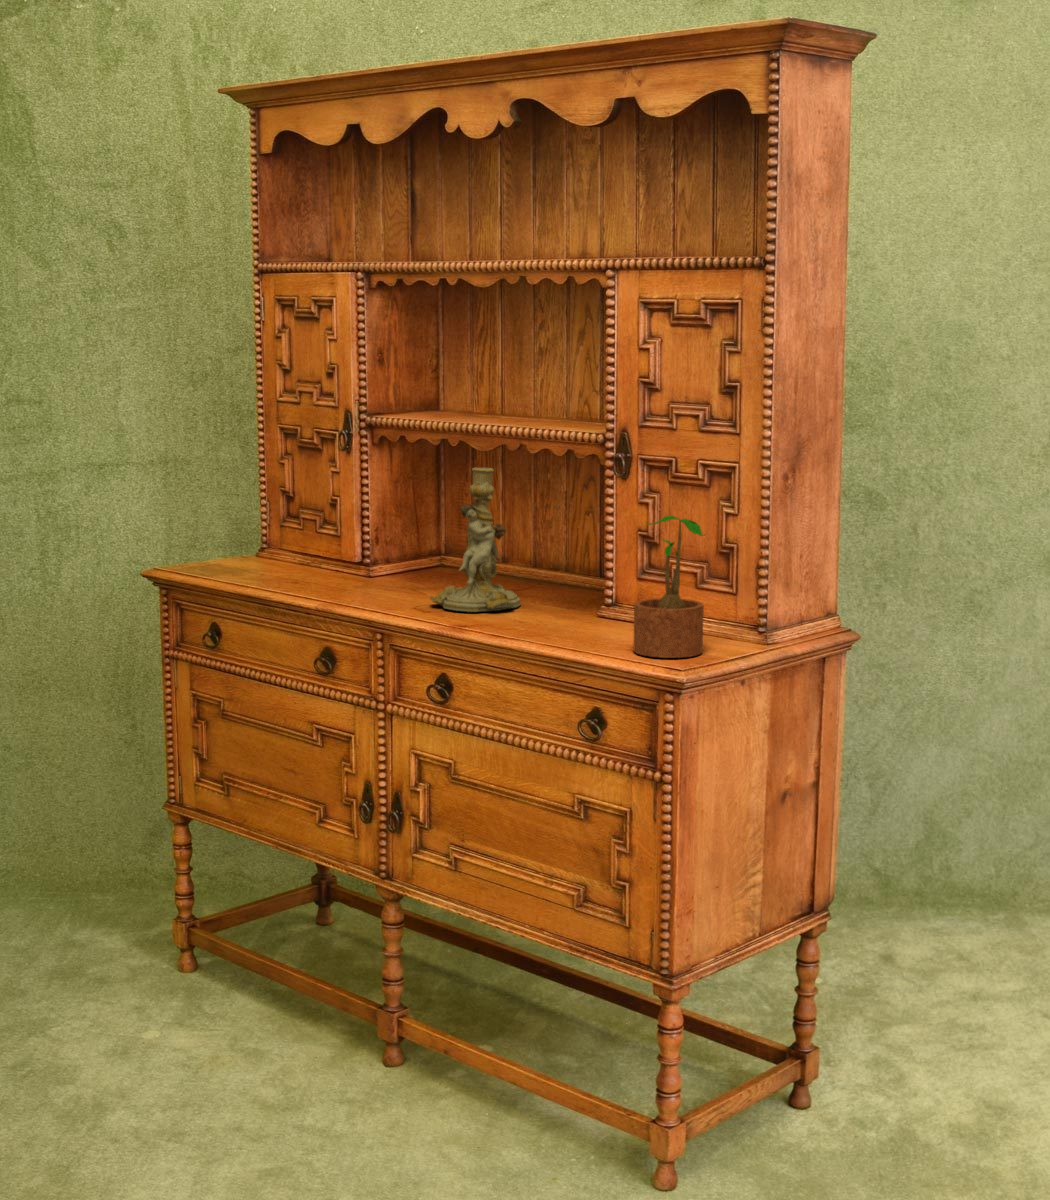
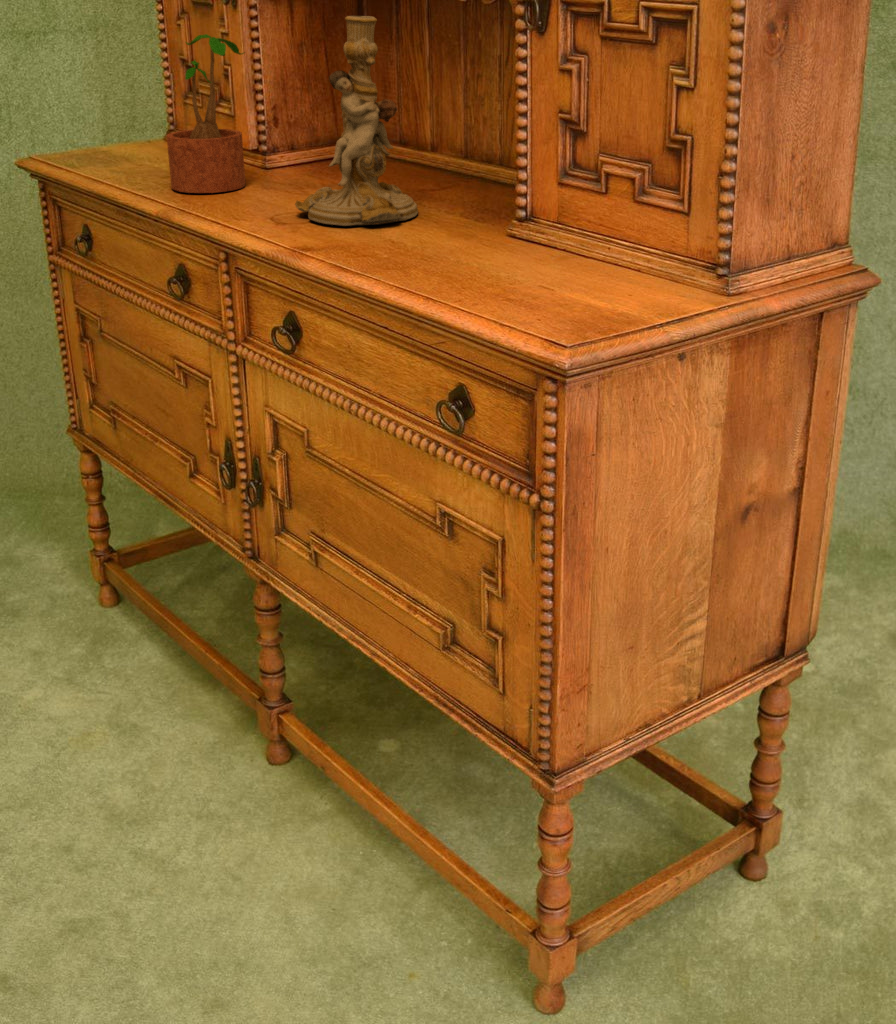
potted plant: present [633,516,704,658] -> present [167,34,245,193]

